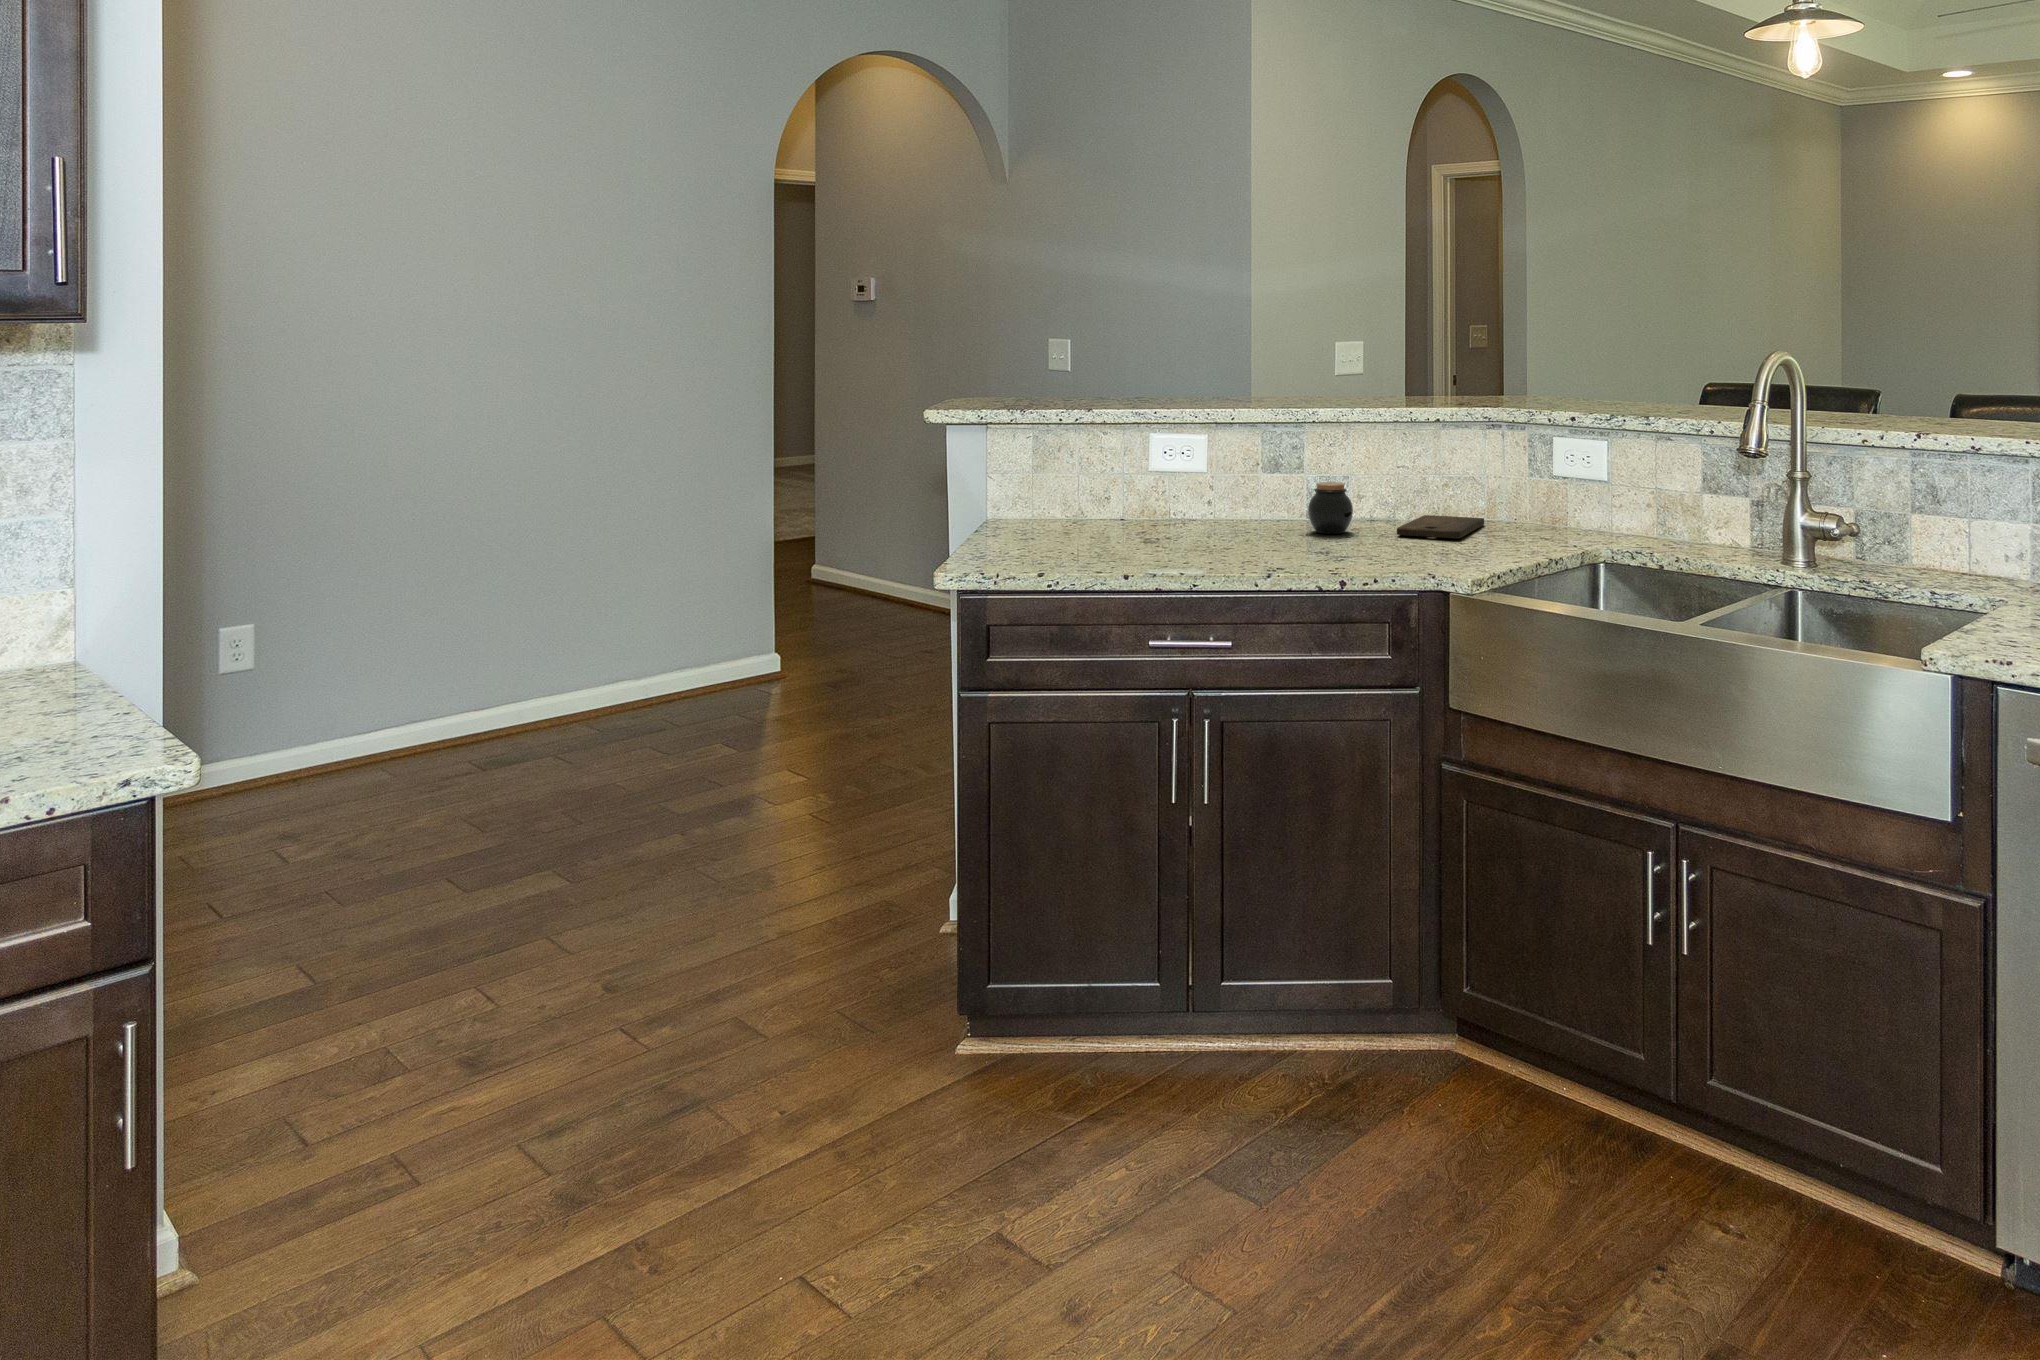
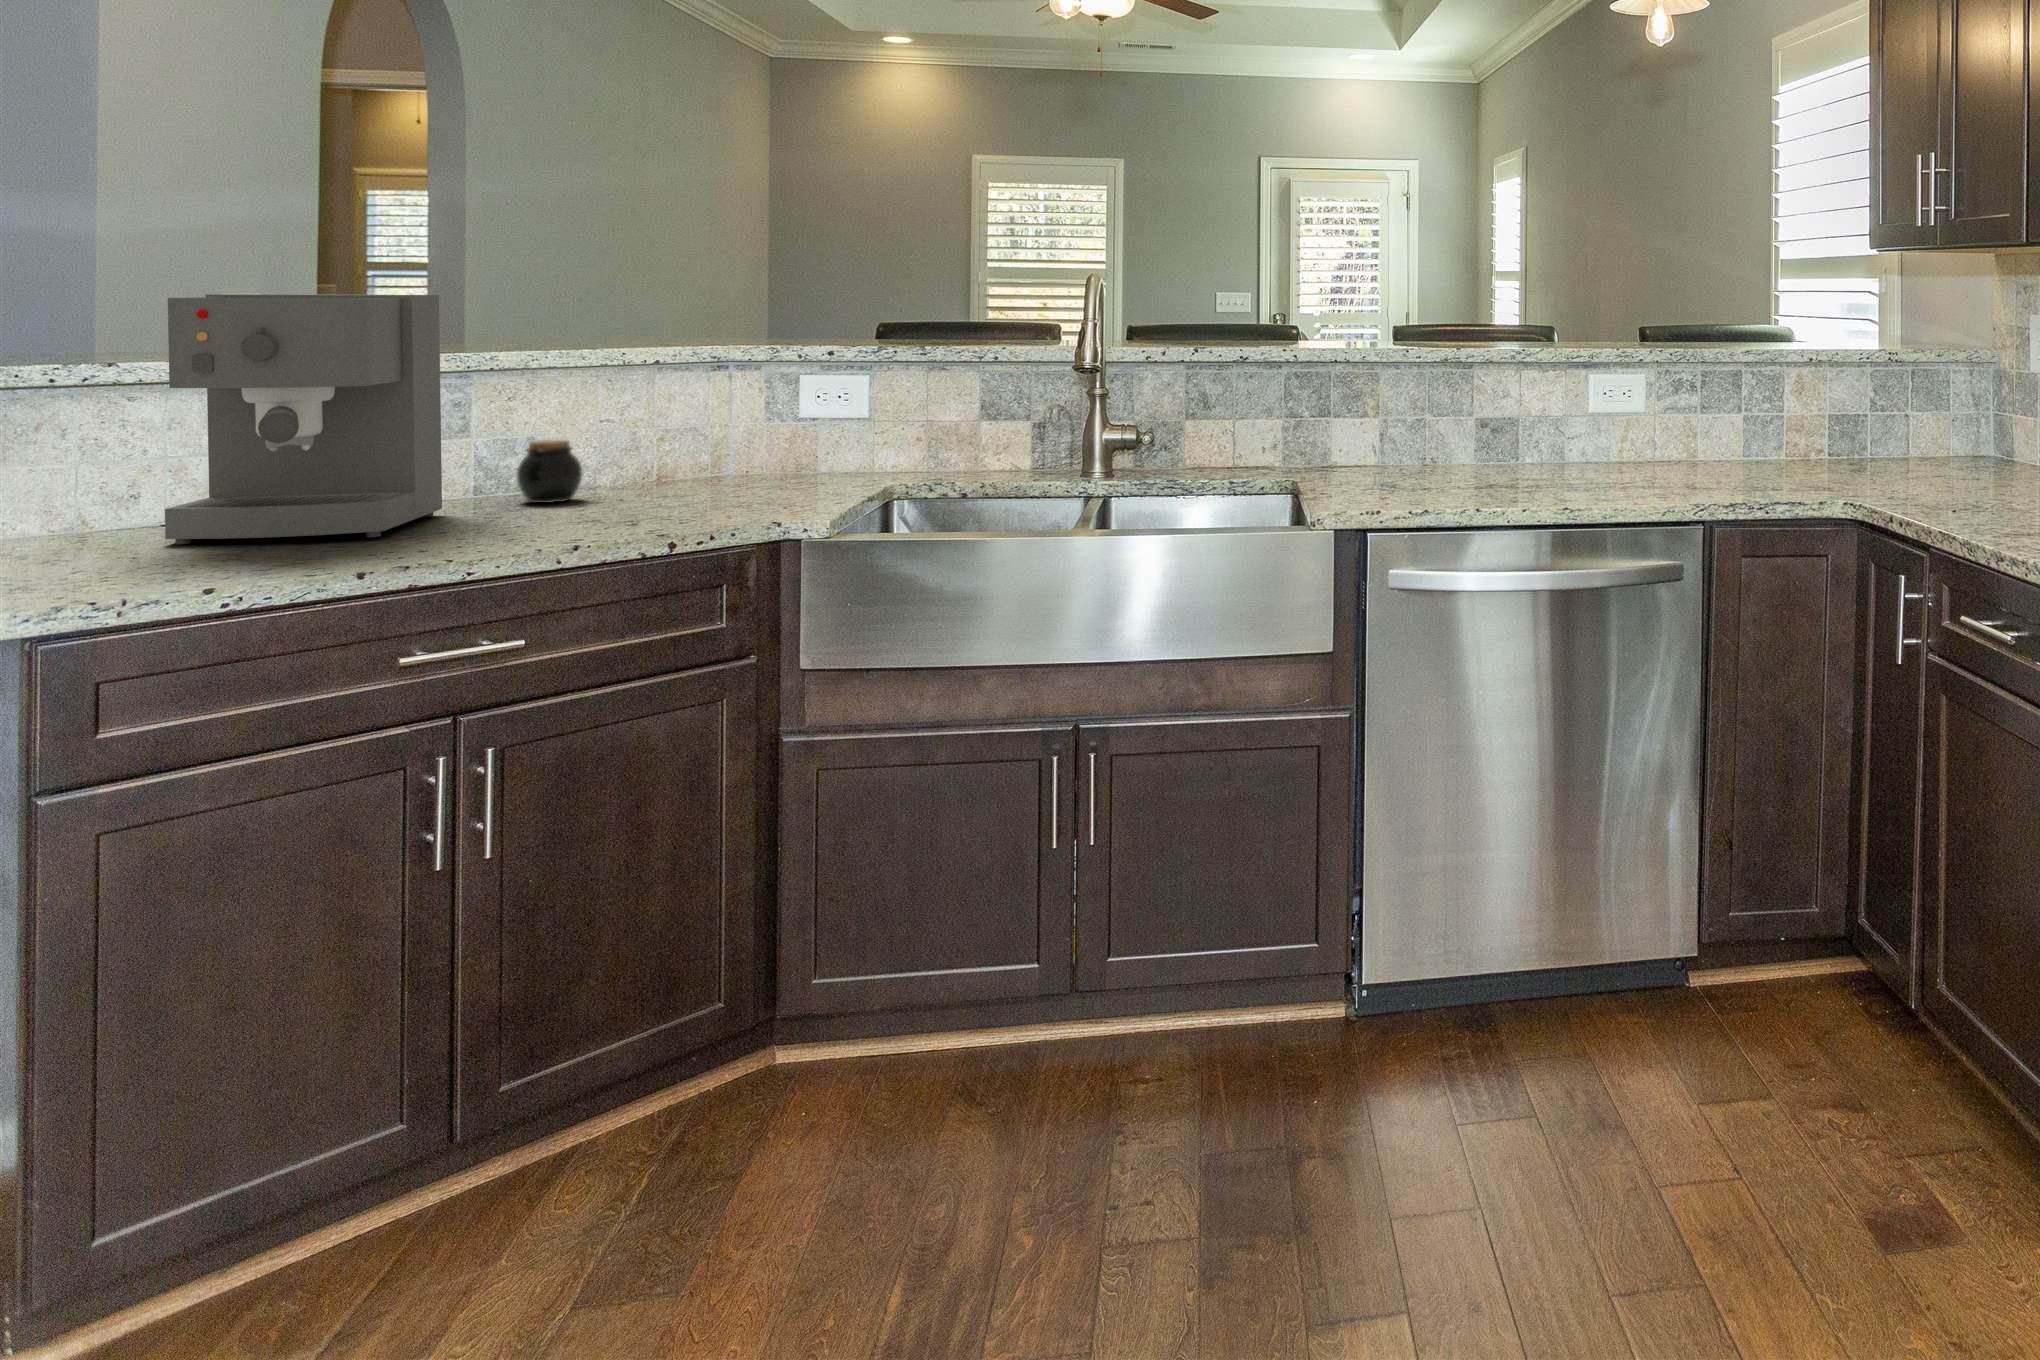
coffee maker: none [1082,364,1250,549] -> present [165,294,442,544]
cutting board: present [1397,515,1484,538] -> none [645,470,734,495]

